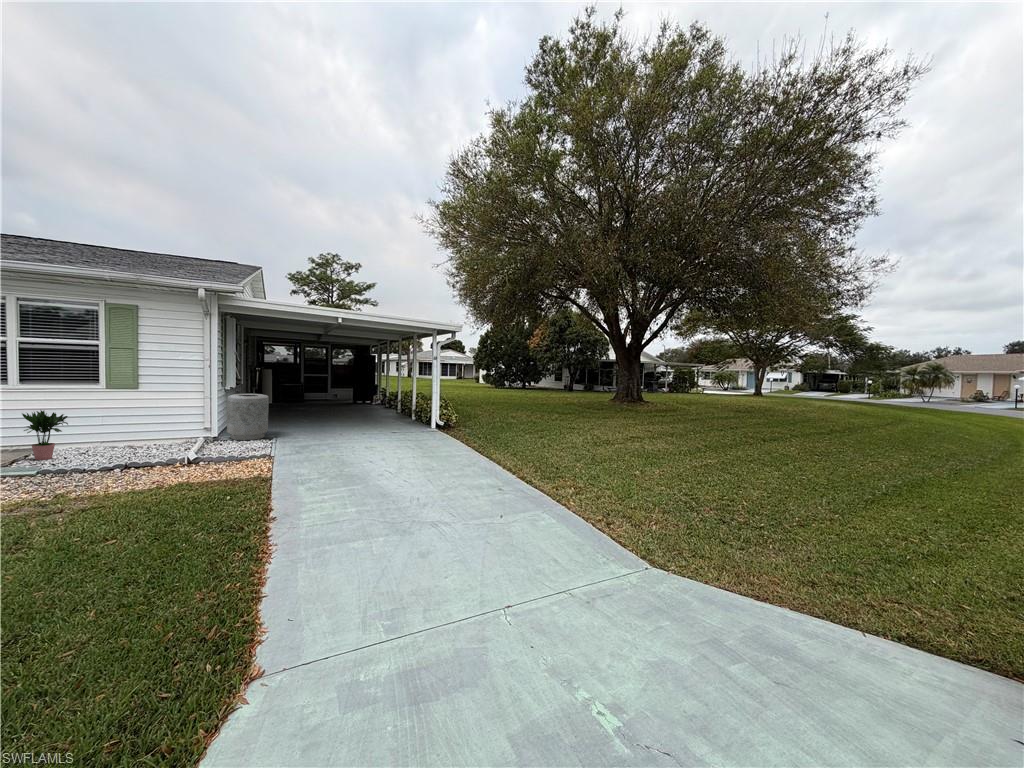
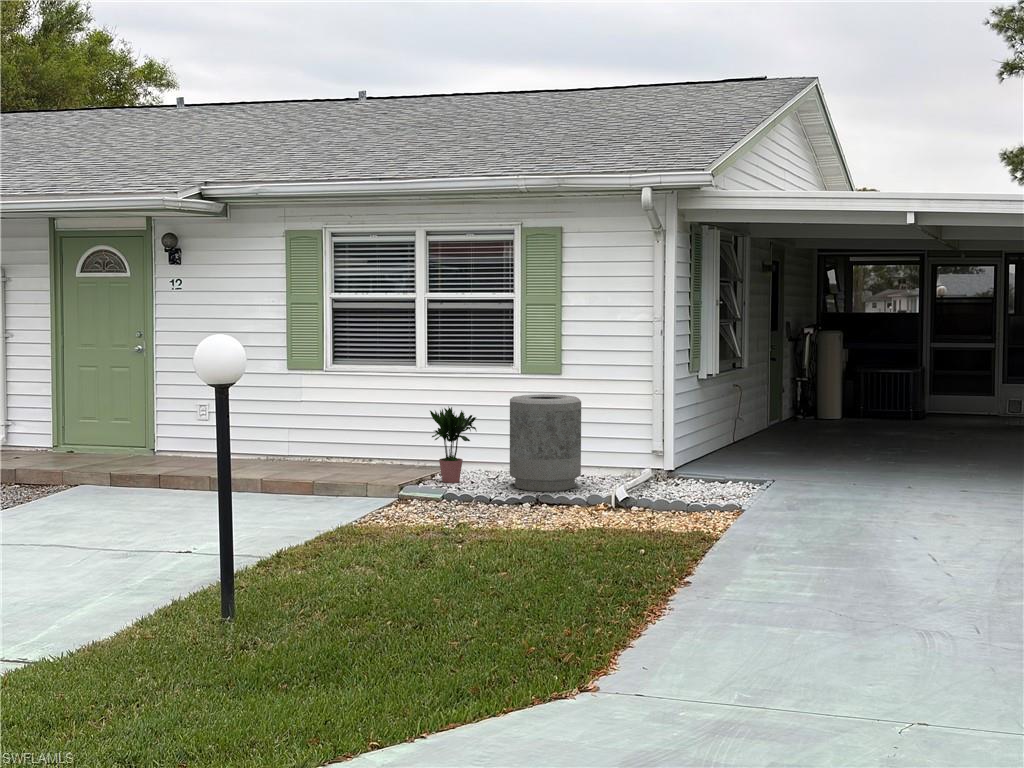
trash can: present [227,394,269,440] -> present [510,394,581,491]

